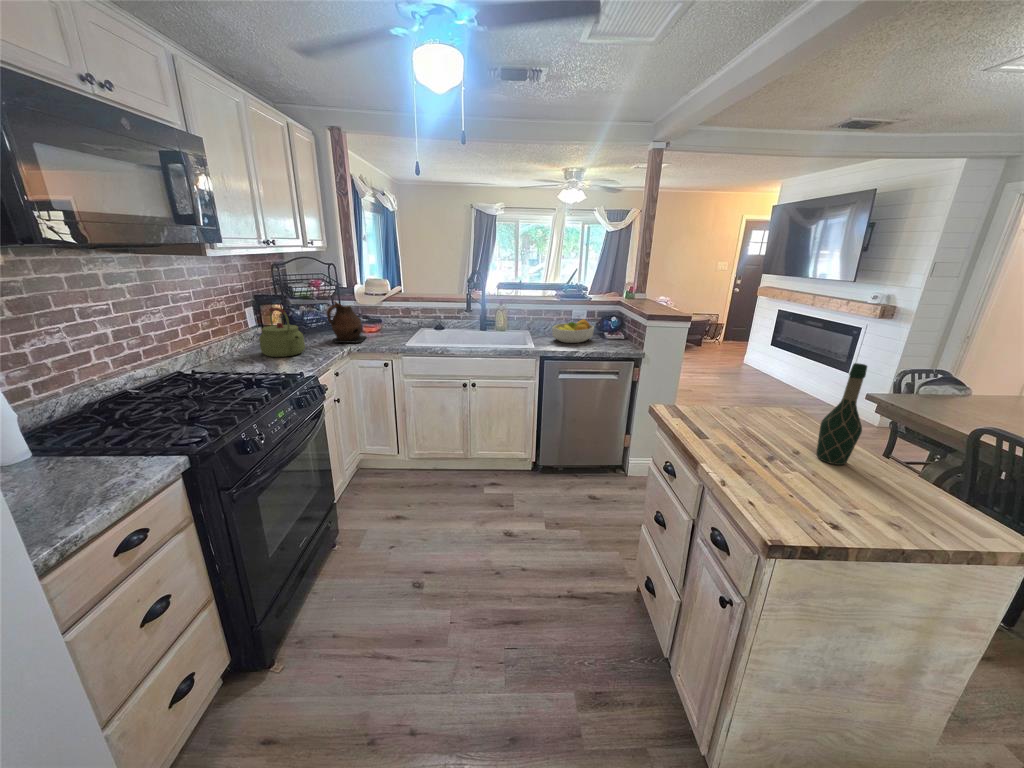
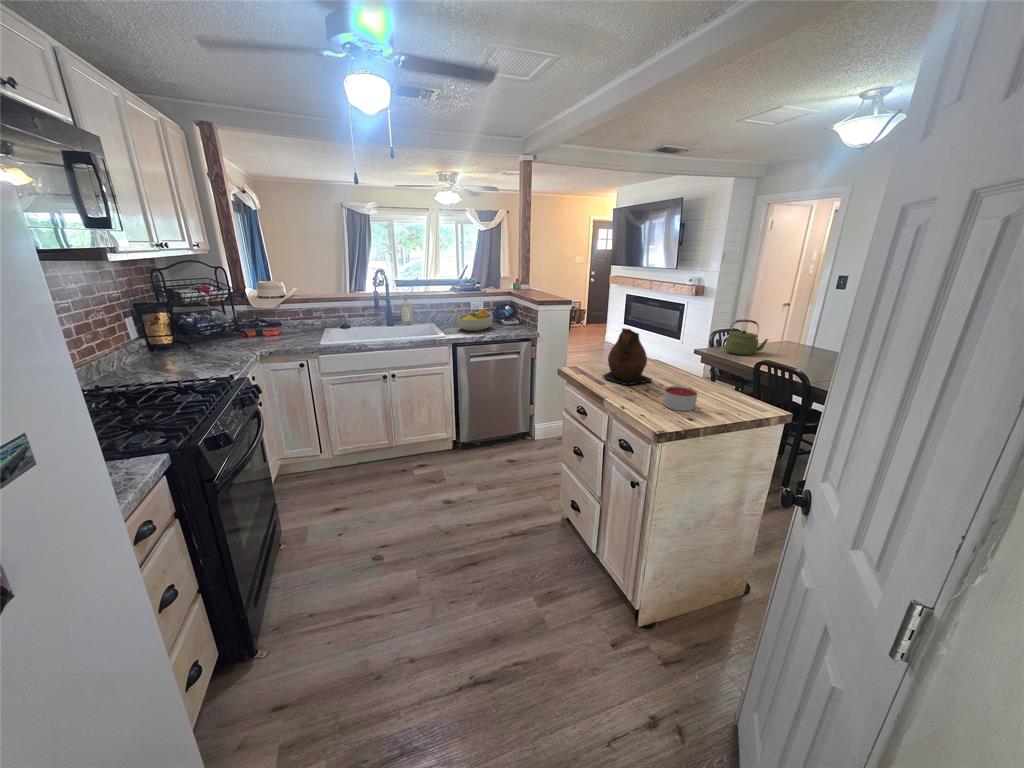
ceramic pitcher: present [327,301,366,343] -> present [602,328,652,384]
kettle: present [259,308,305,357] -> present [725,320,768,355]
wine bottle: present [816,363,867,465] -> none [673,319,697,388]
candle: none [791,464,856,510] -> present [663,386,697,411]

